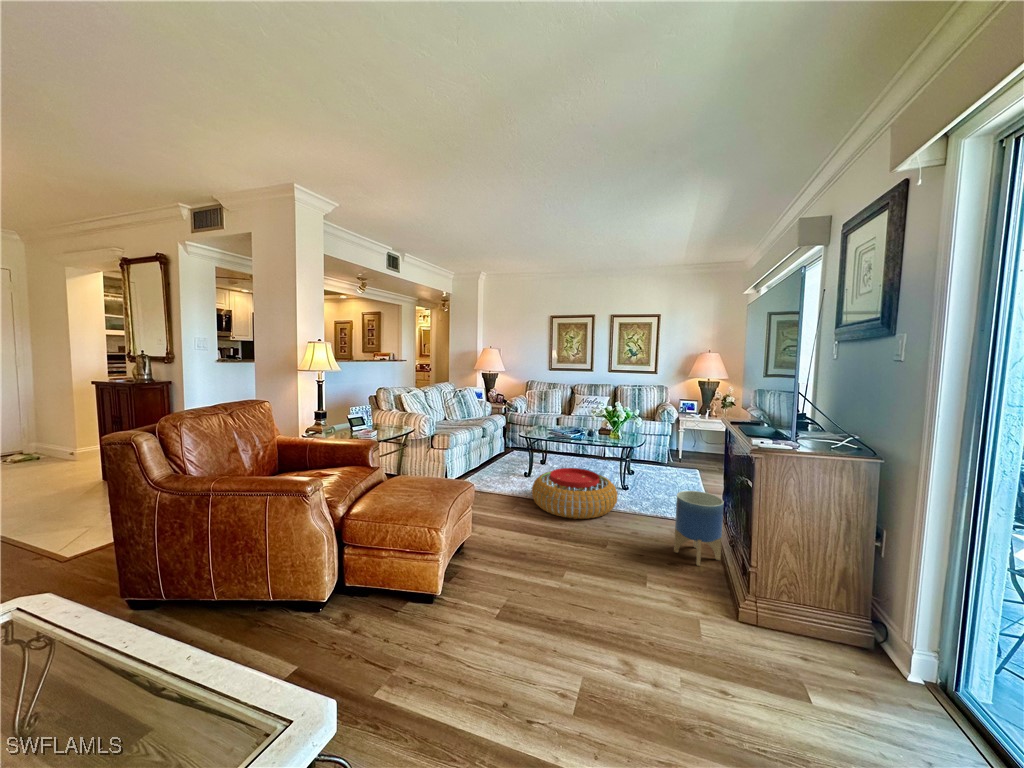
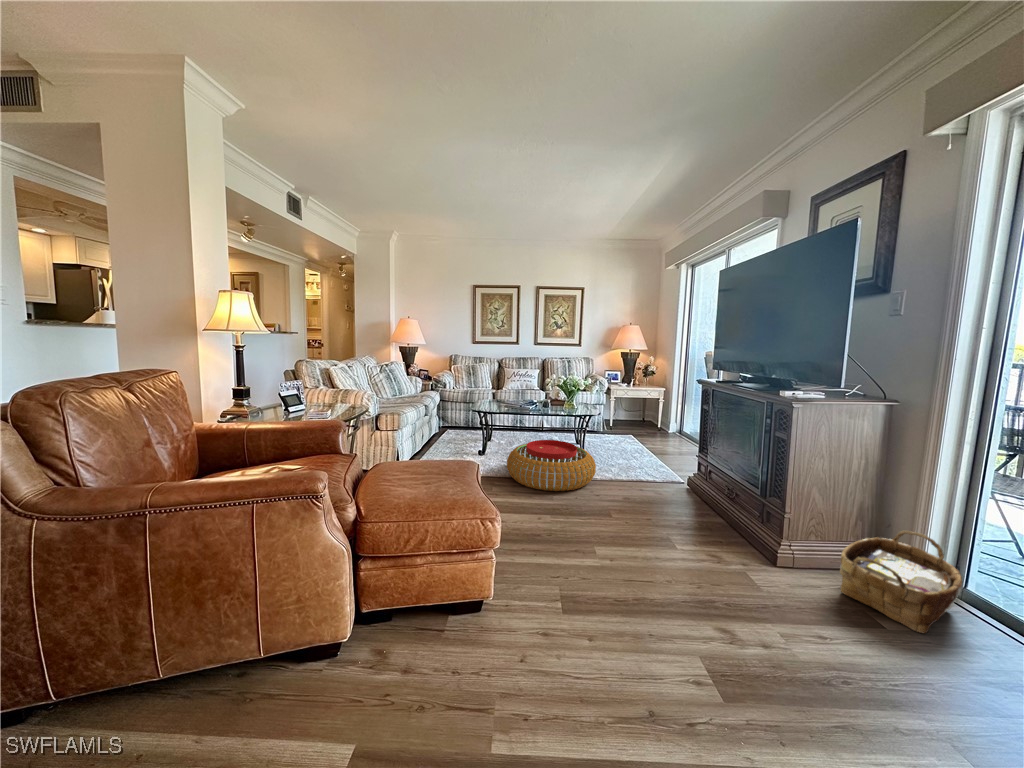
planter: present [674,491,724,566] -> none [671,451,720,521]
woven basket: none [792,606,935,722] -> present [840,531,962,633]

